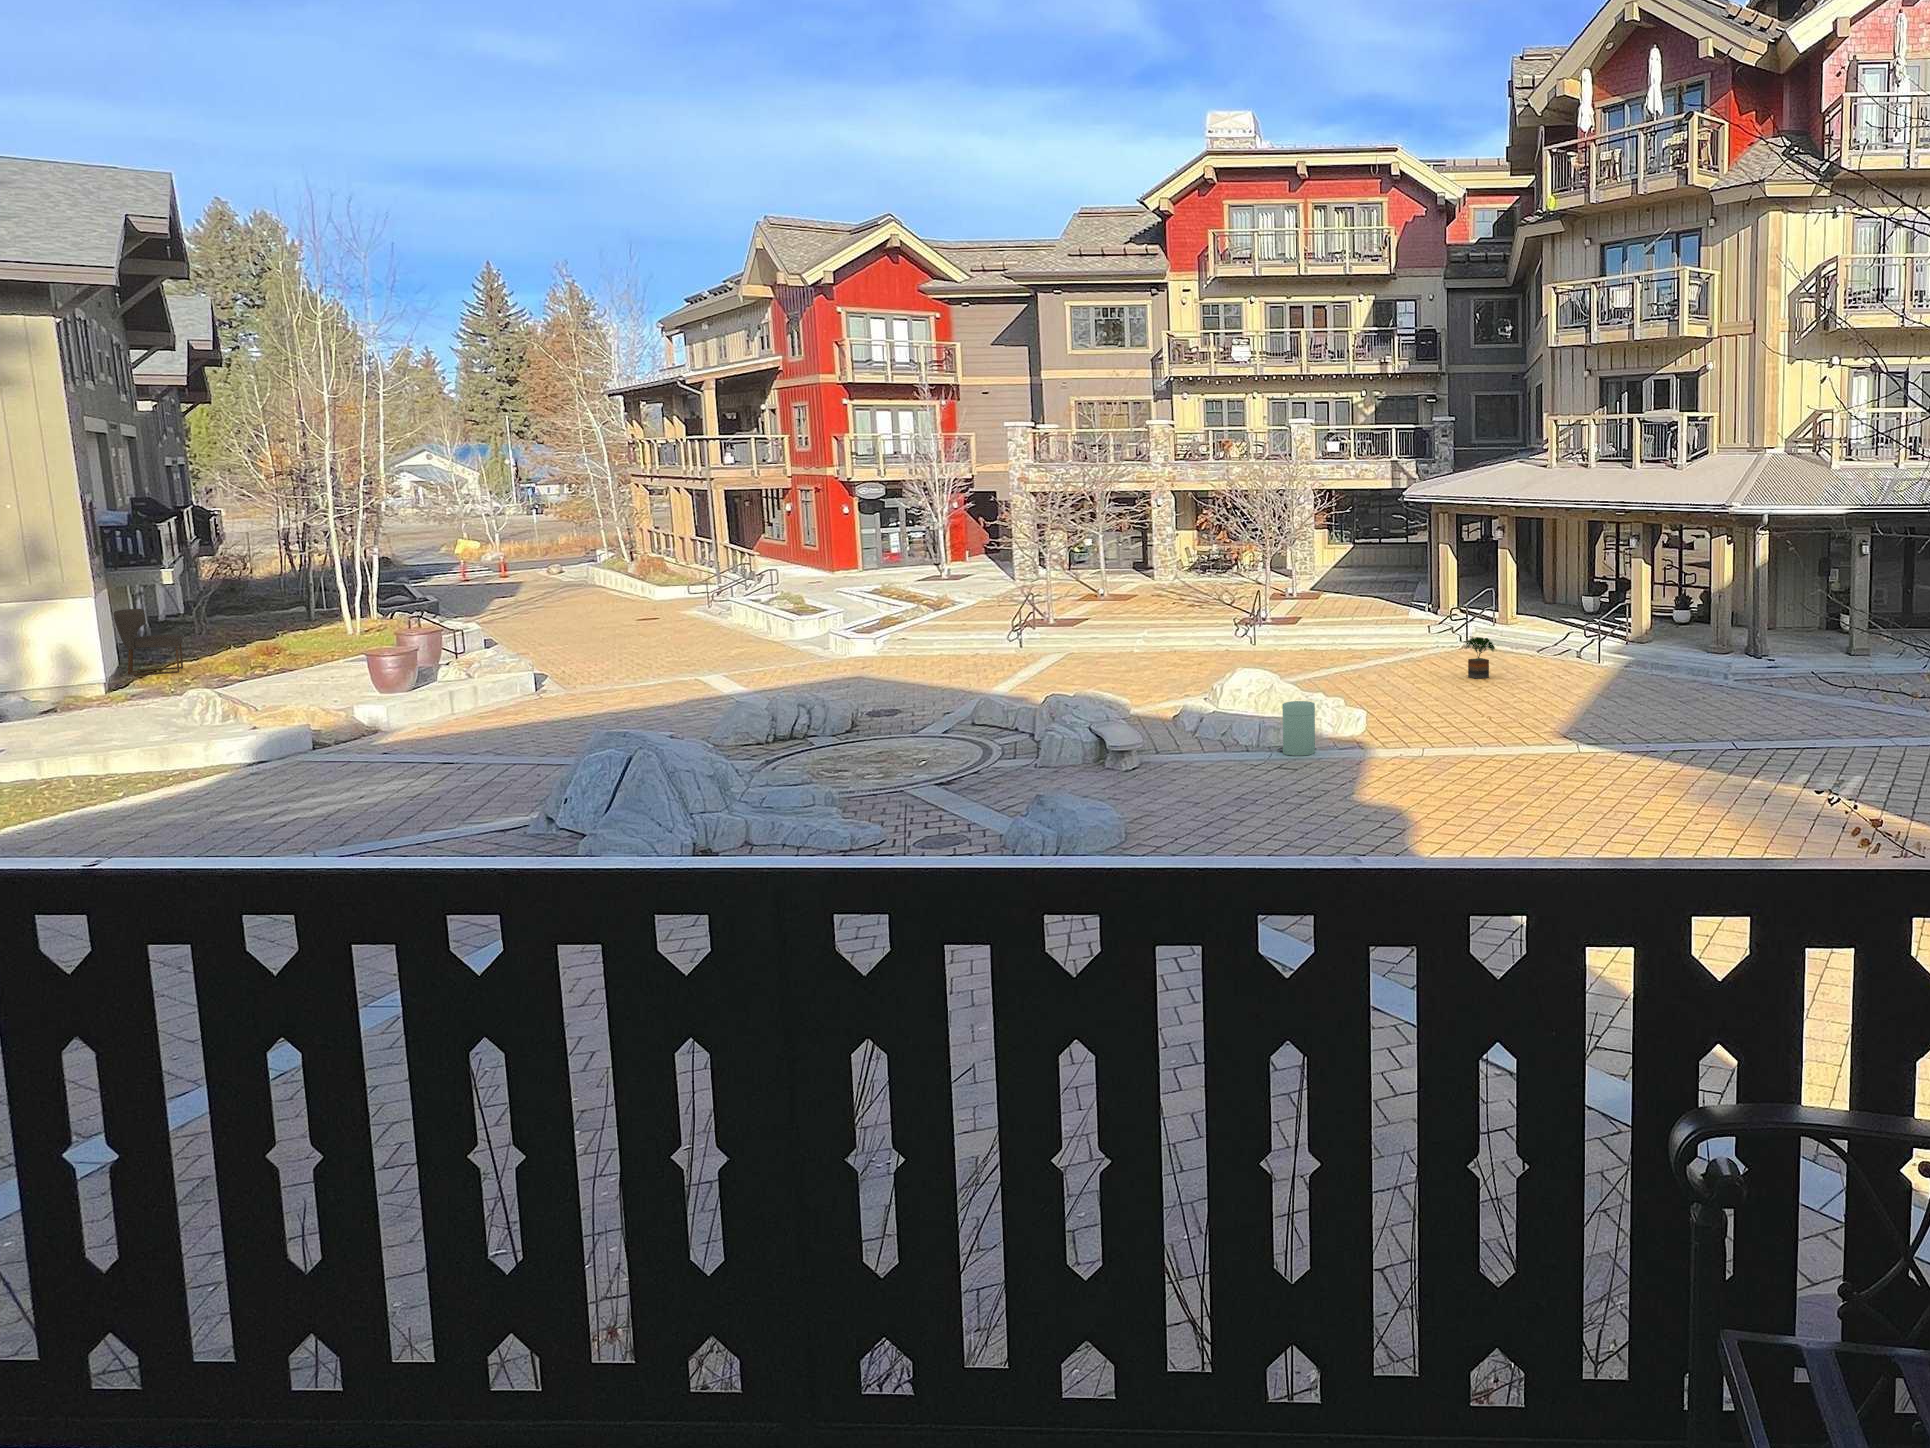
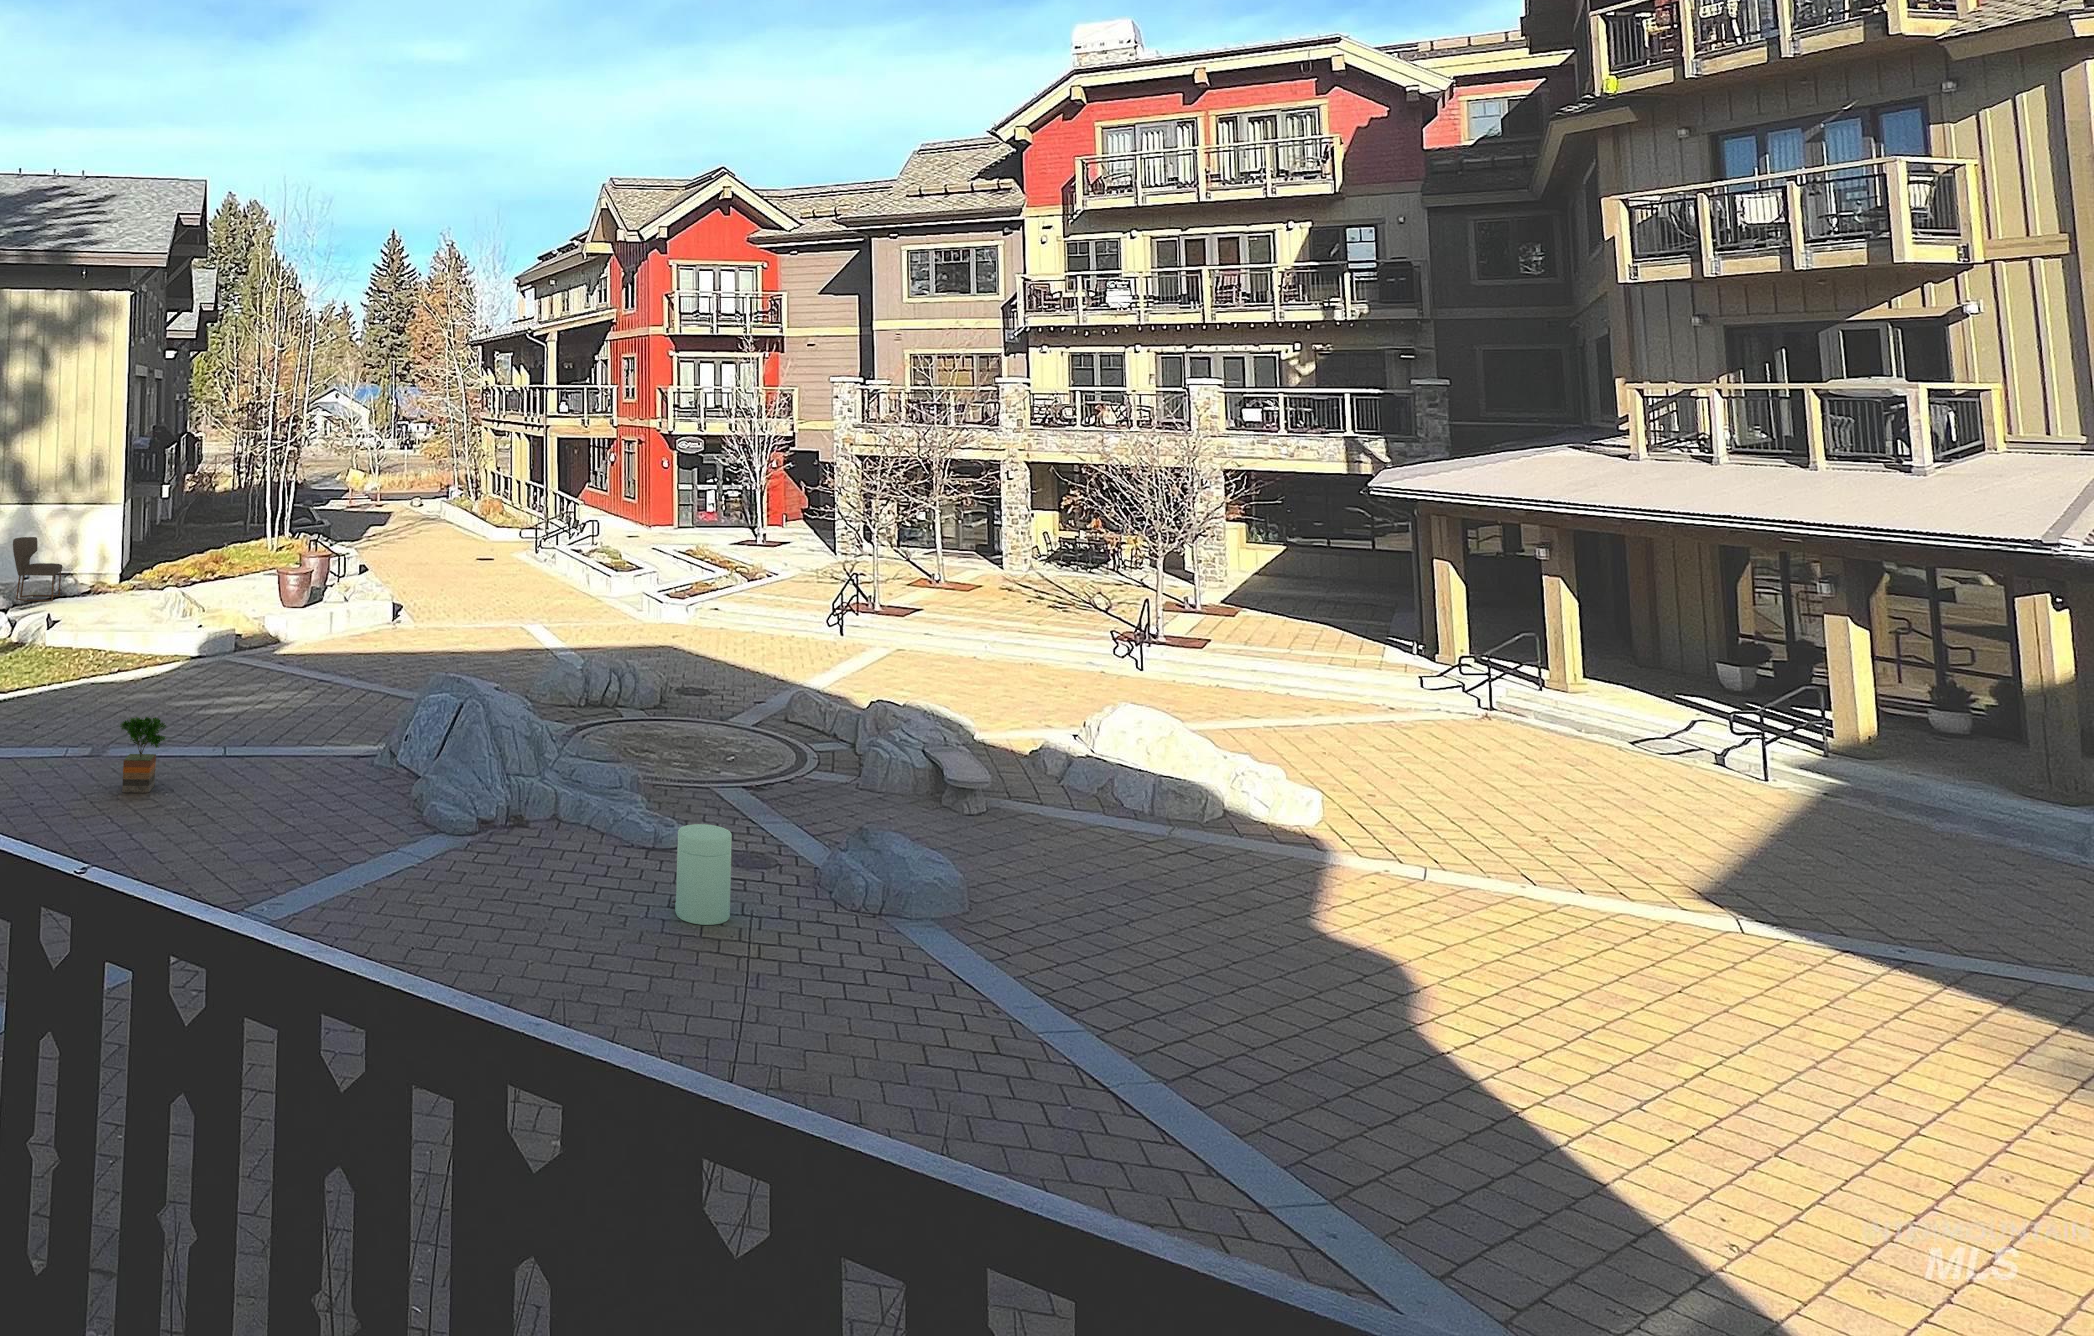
potted tree: present [1466,637,1495,679] -> present [120,717,166,793]
trash can: present [1278,701,1315,756] -> present [672,824,732,925]

